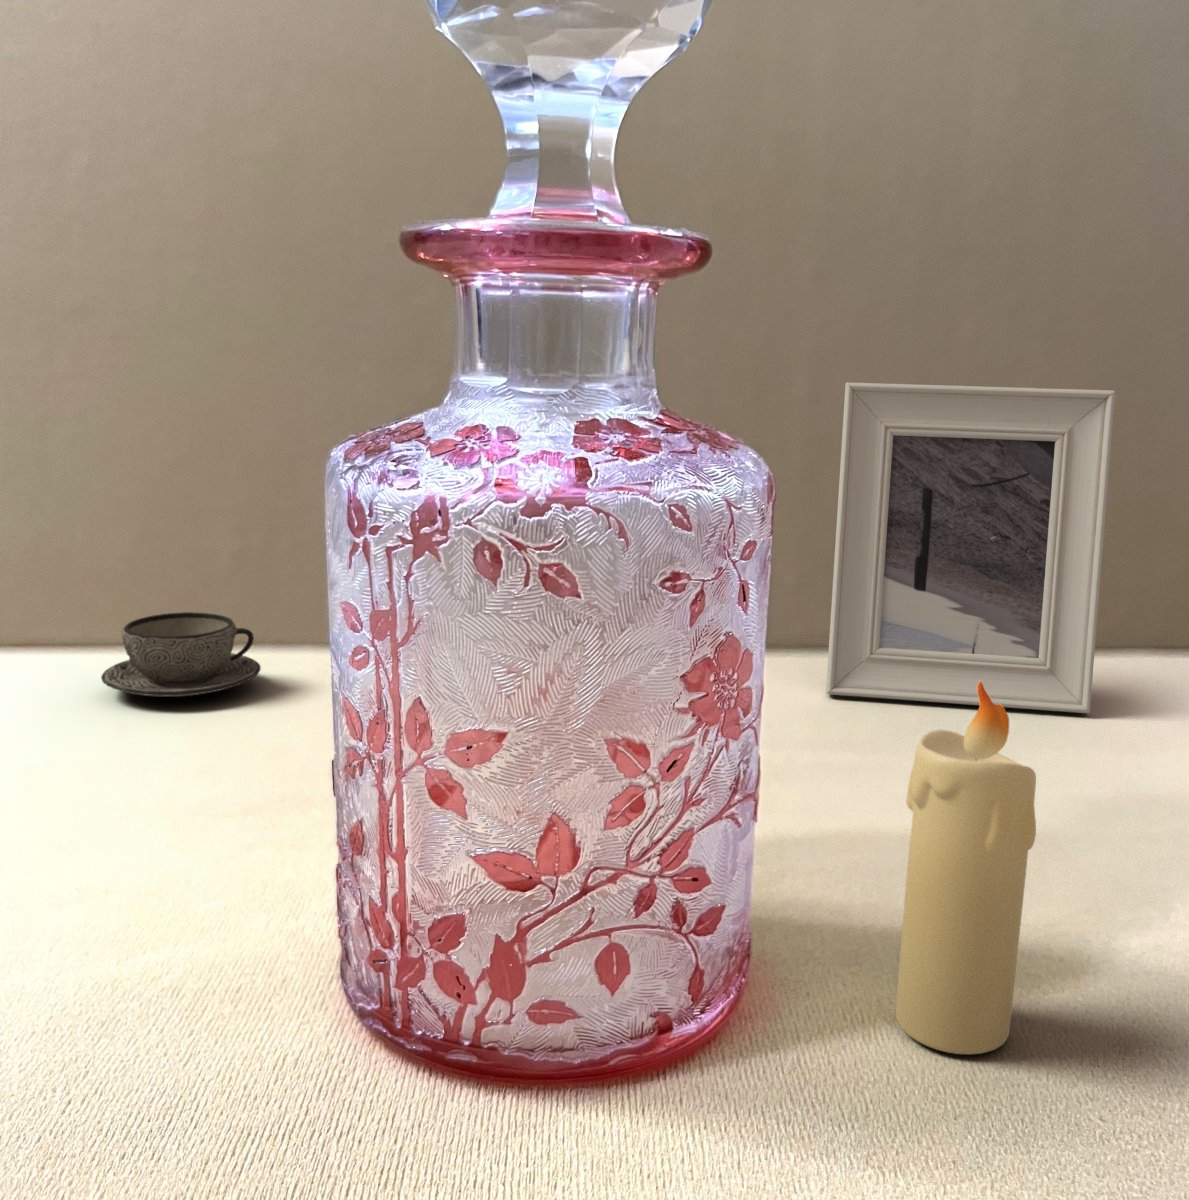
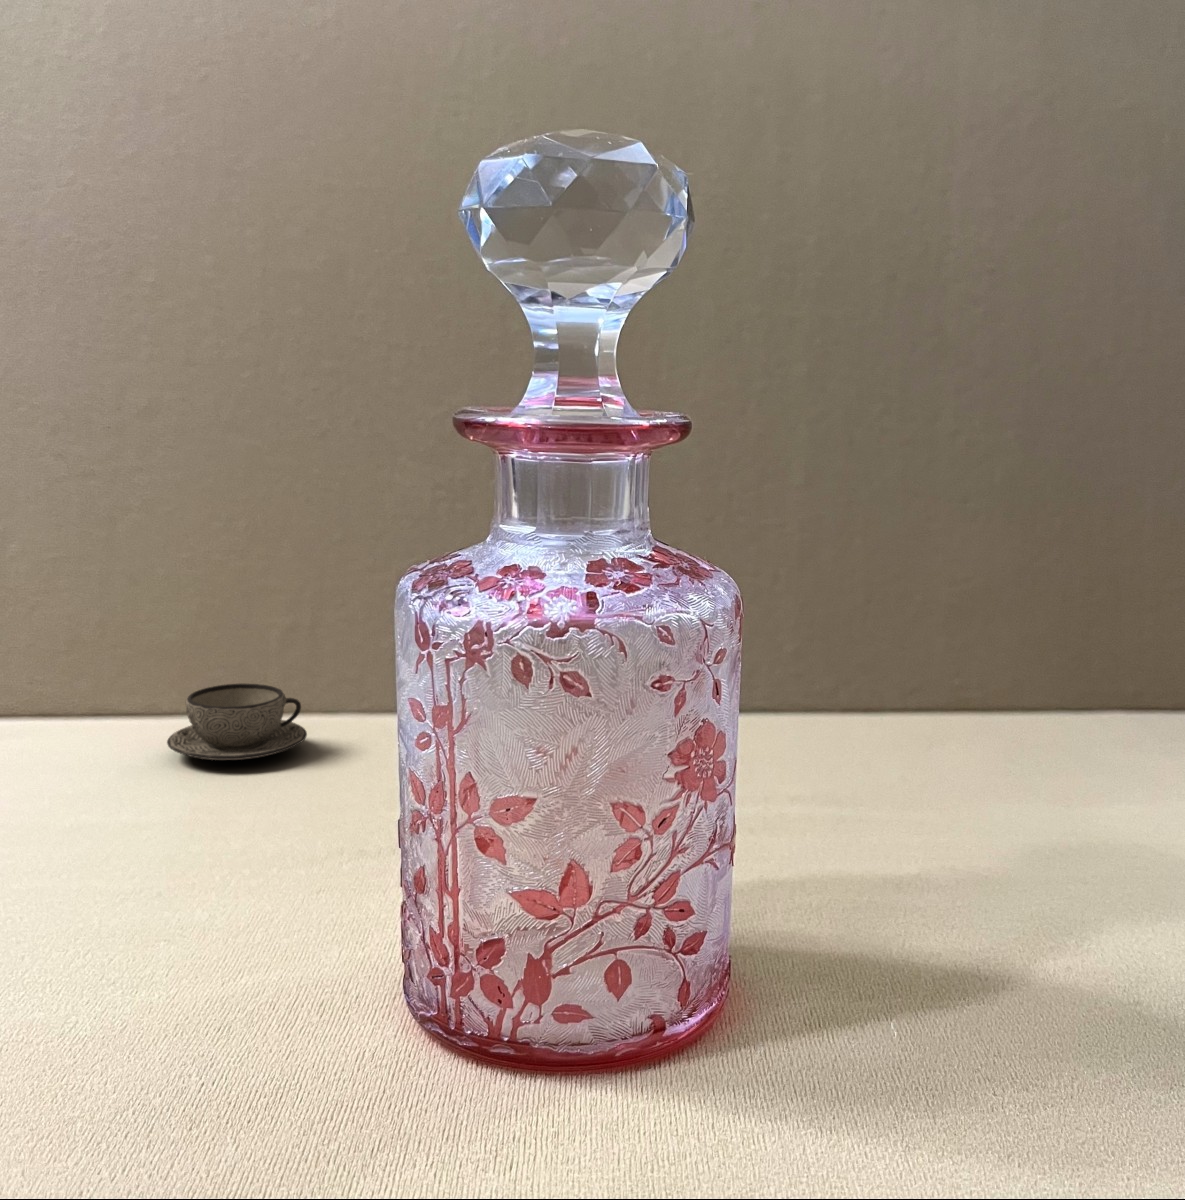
picture frame: present [826,382,1115,713] -> none [814,475,1067,771]
candle: present [896,681,1036,1054] -> none [845,755,949,1050]

